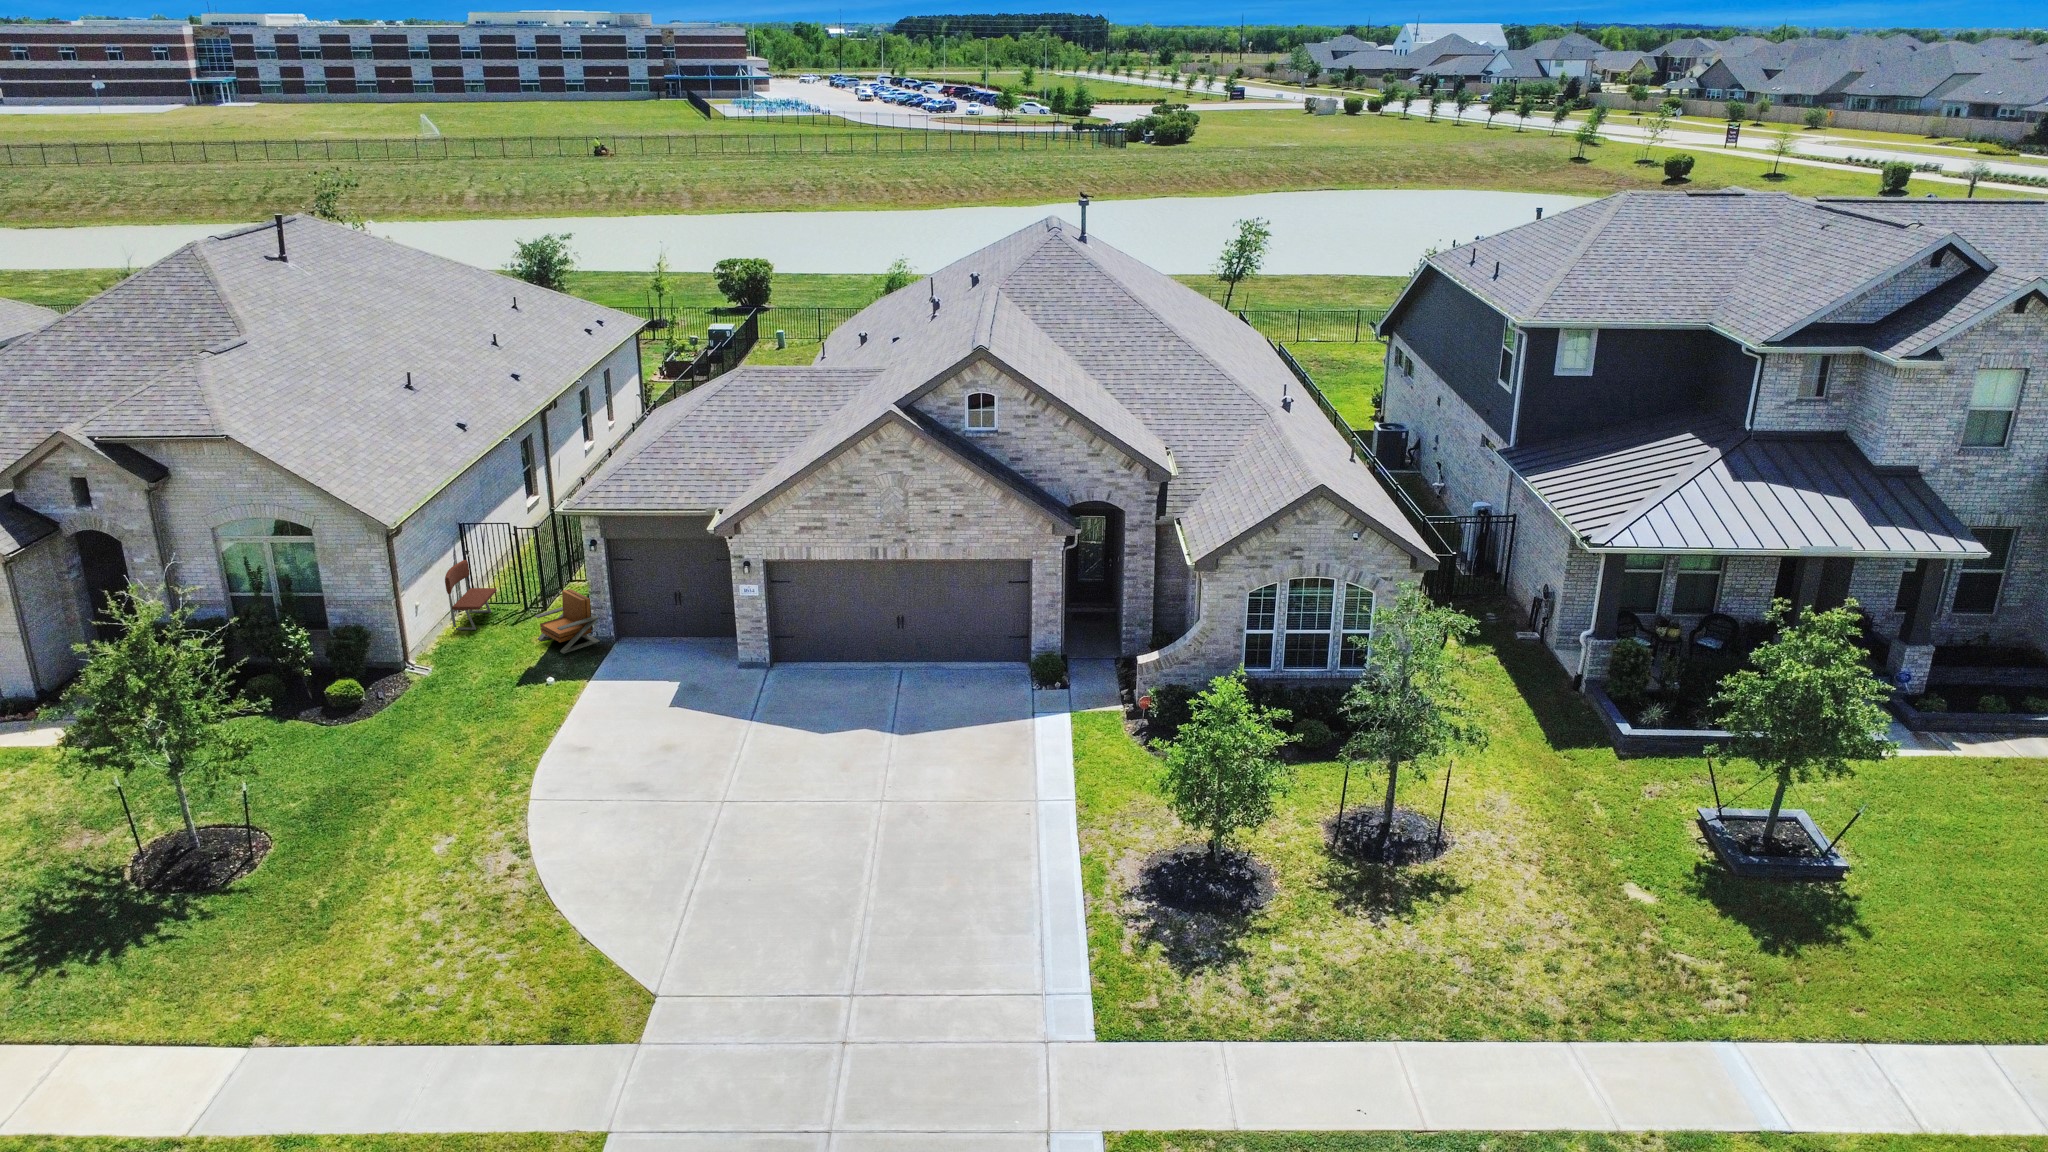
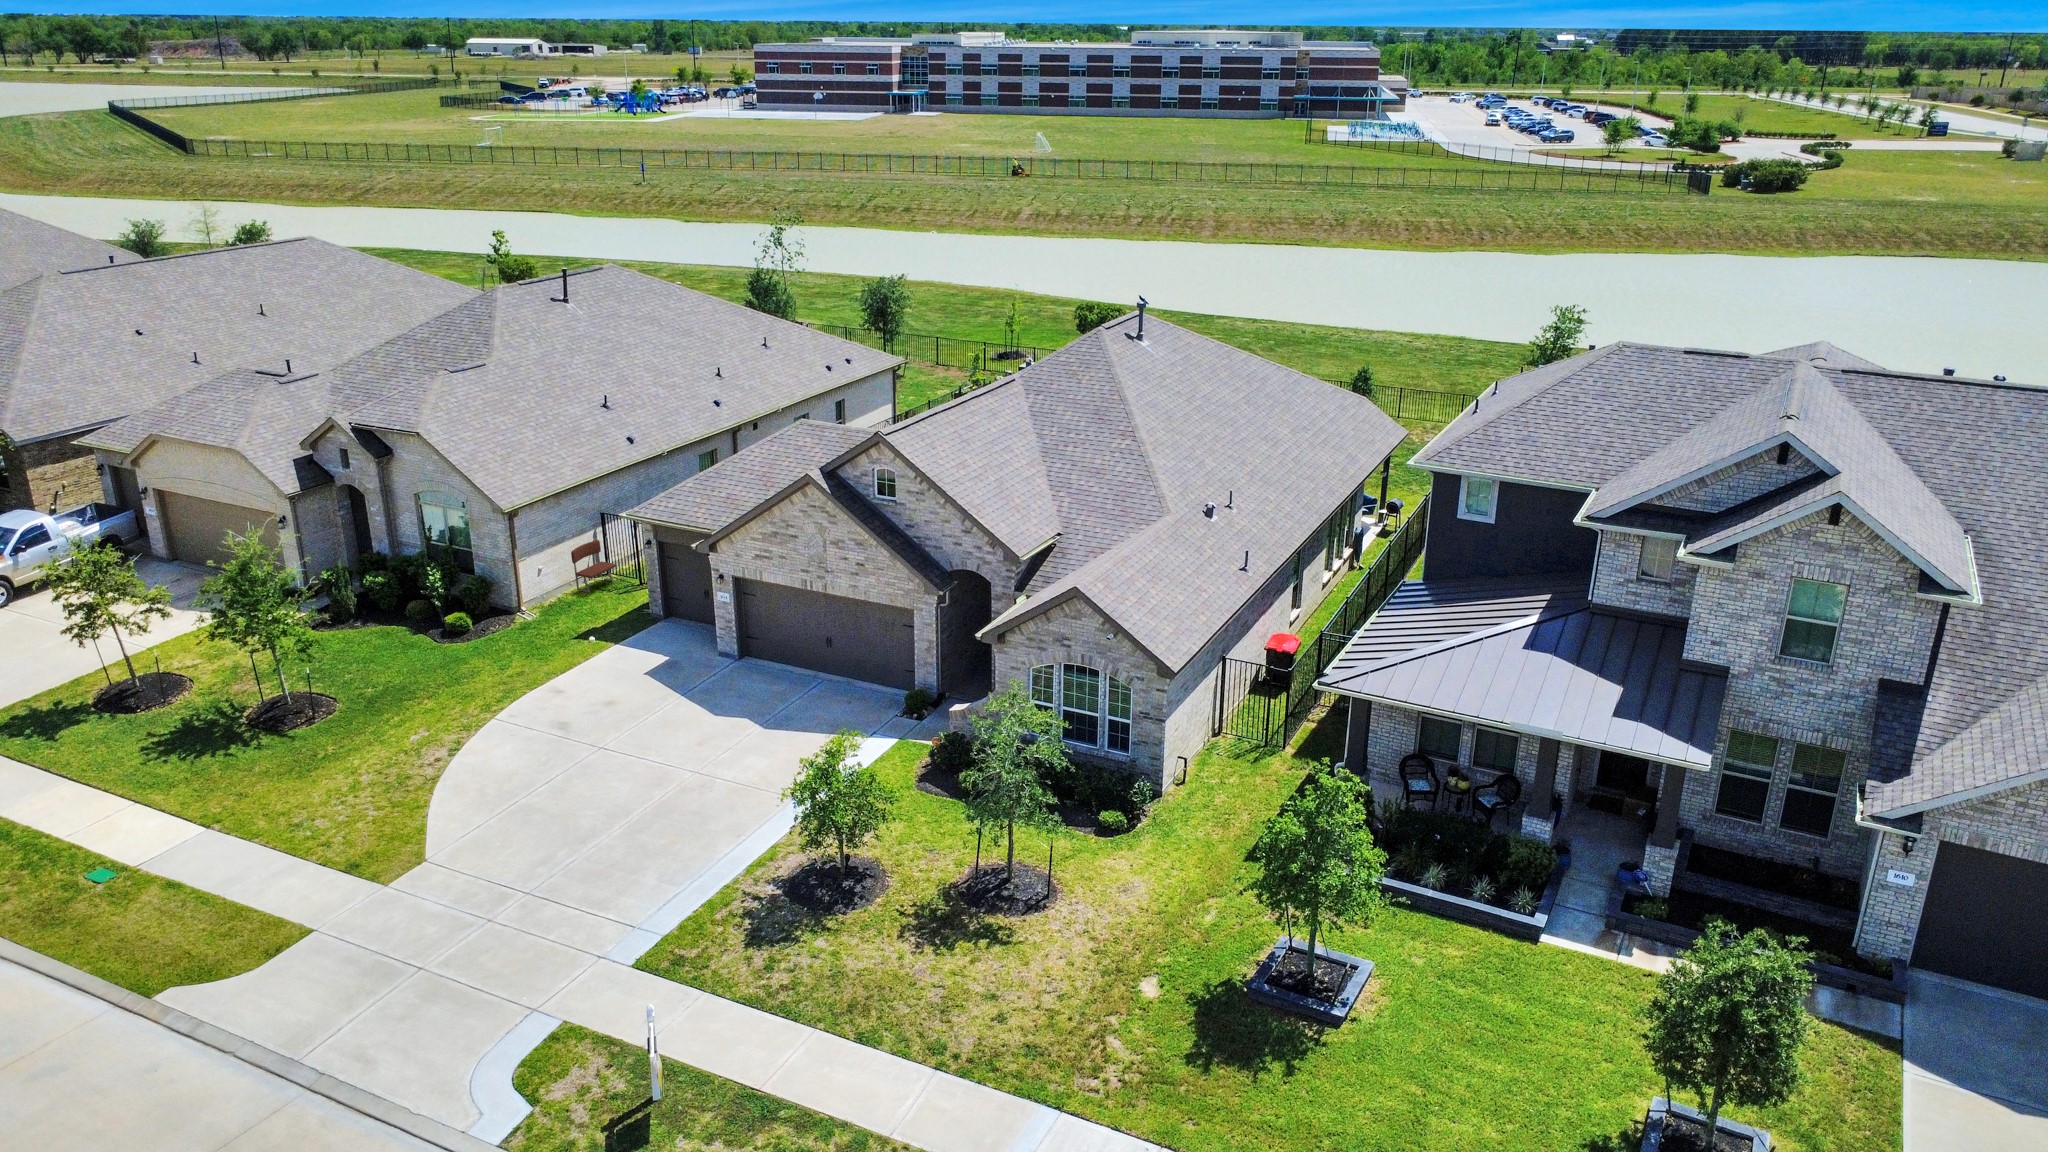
lounge chair: present [535,589,600,654] -> none [616,574,652,621]

